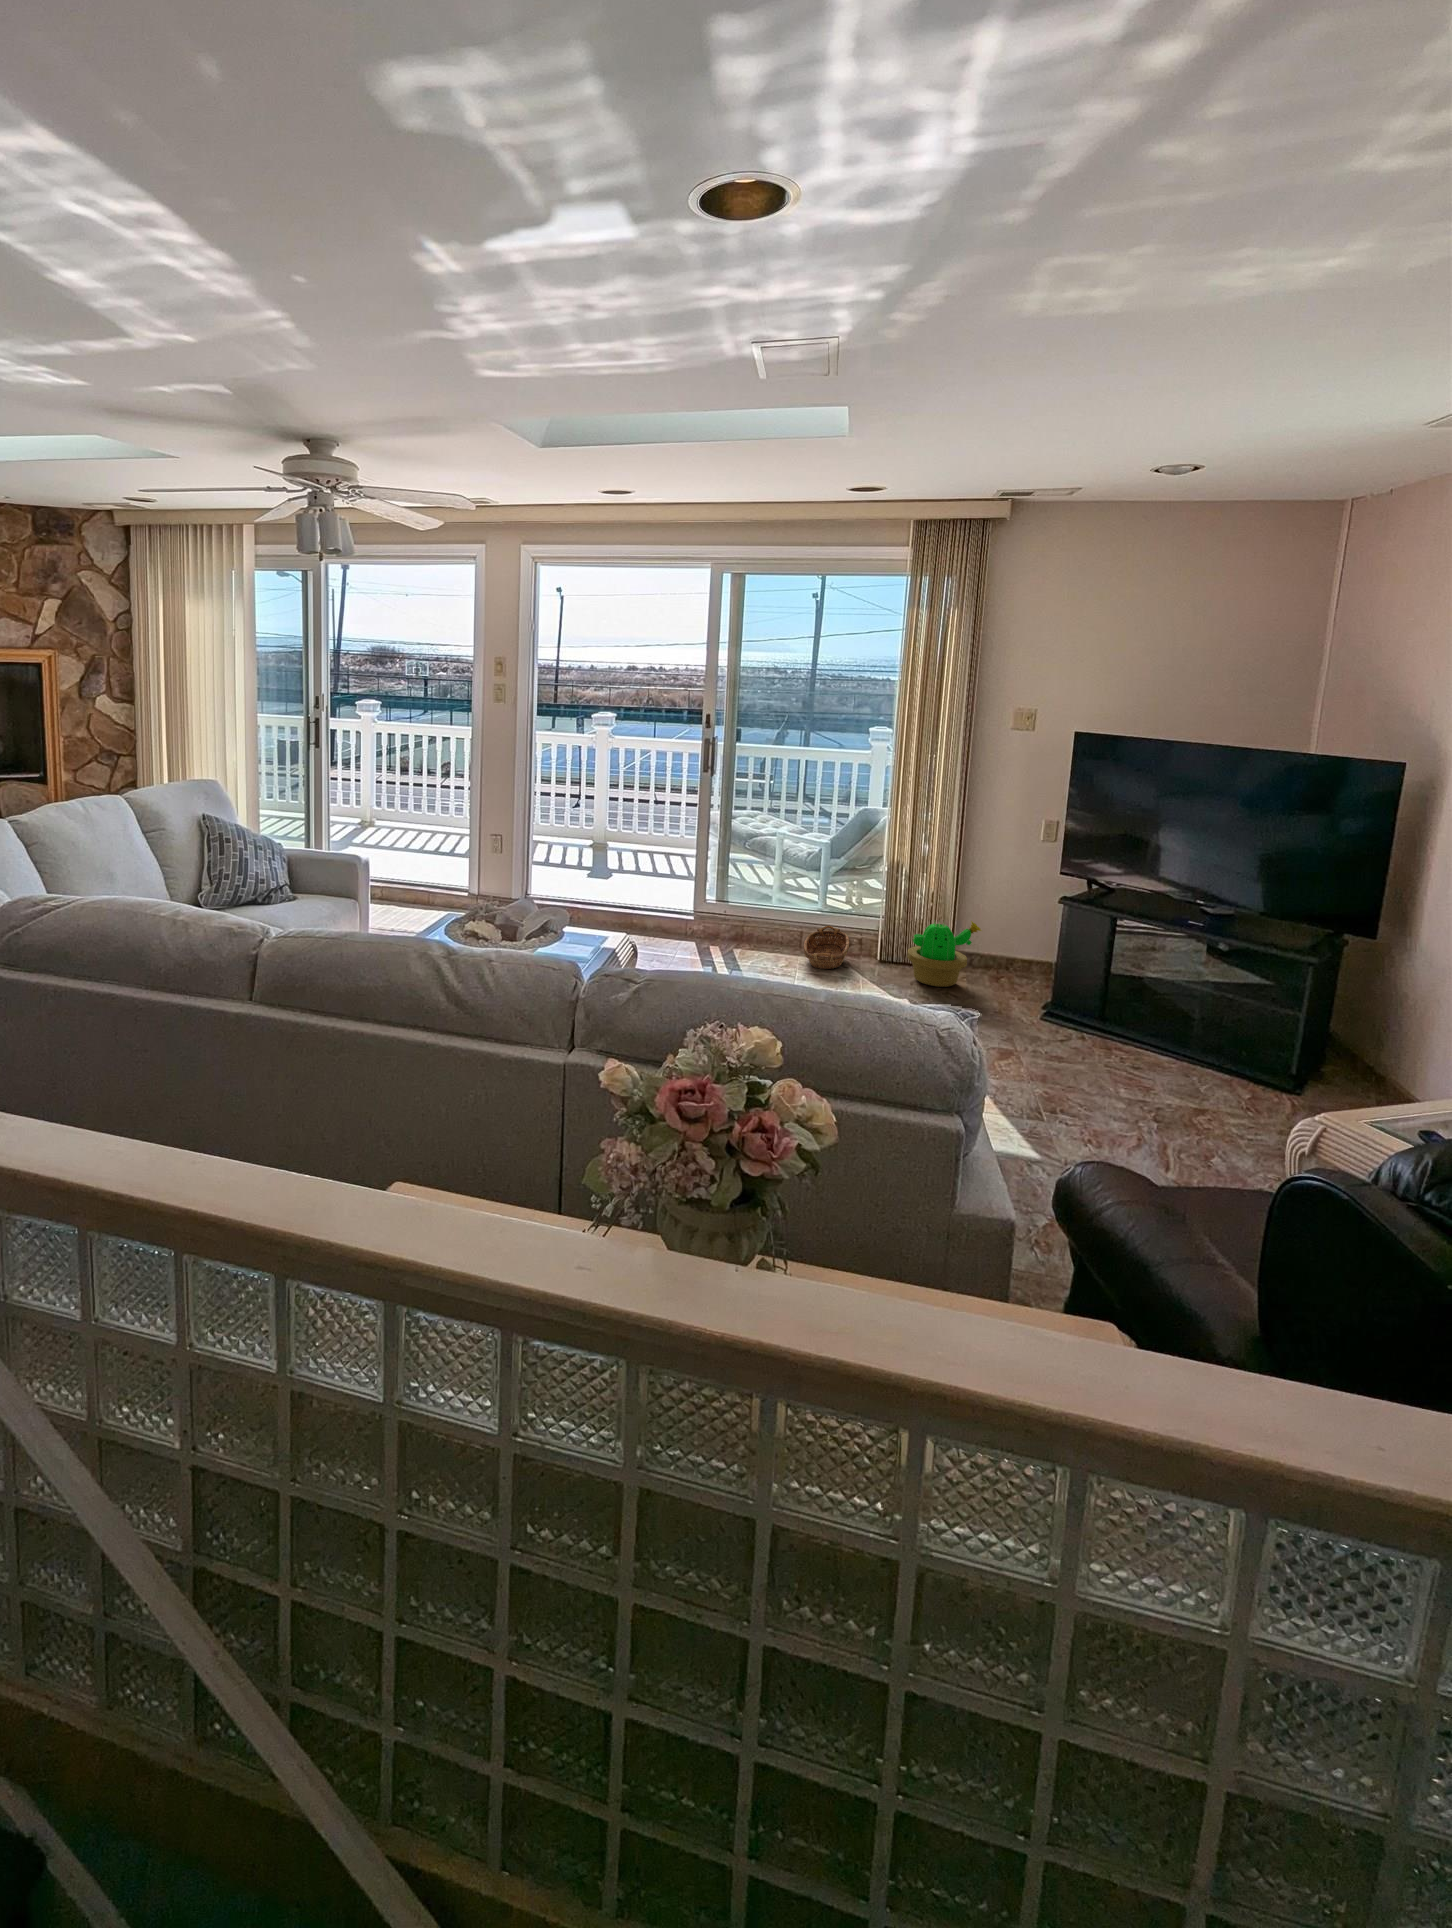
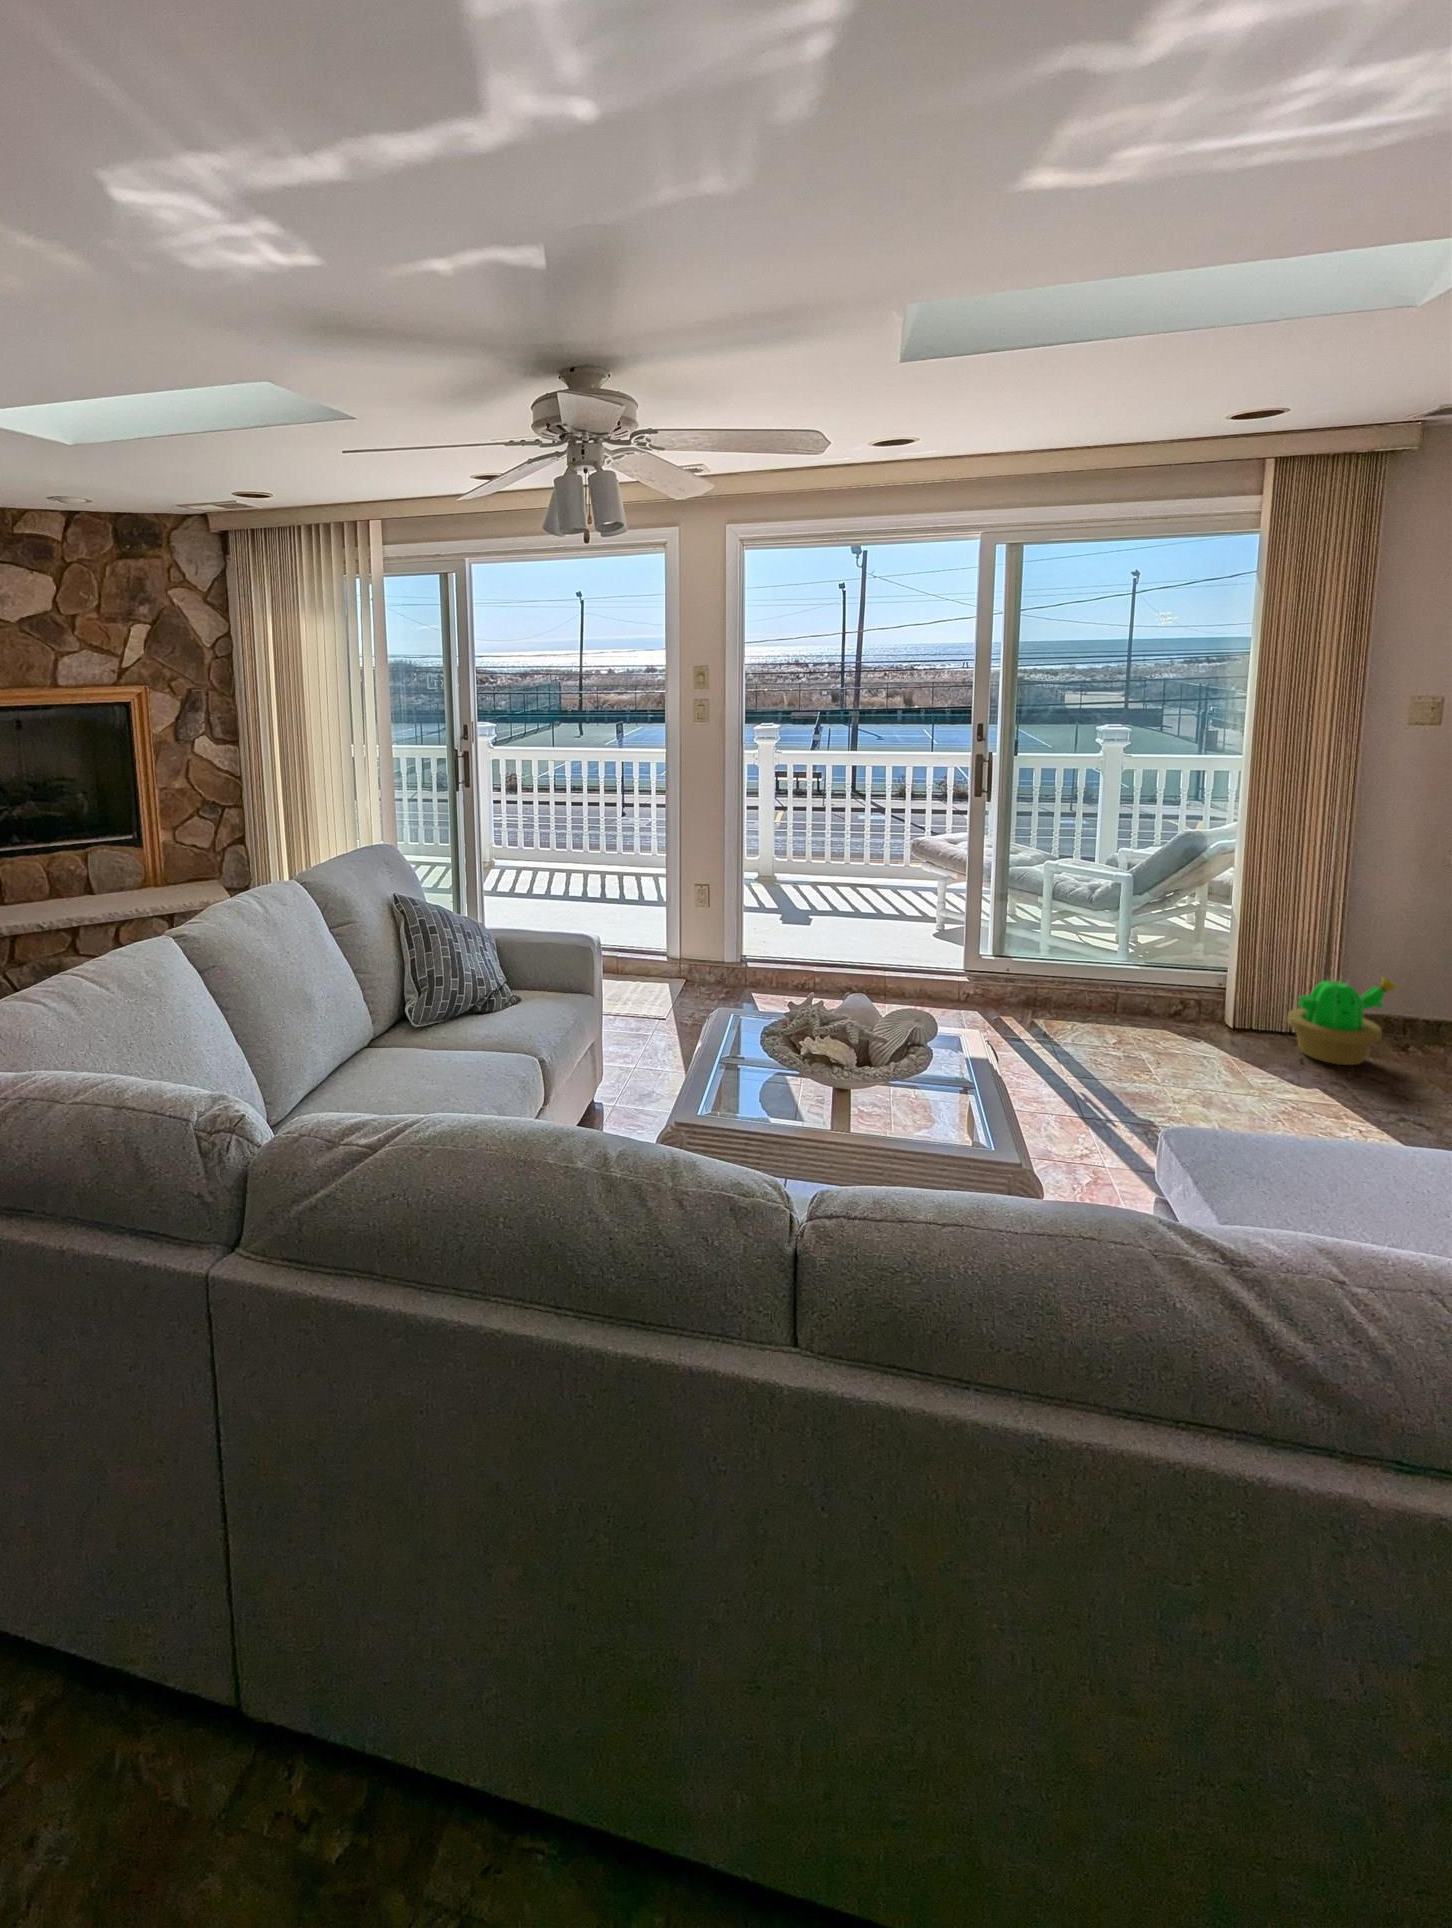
basket: present [804,926,850,969] -> none [1111,981,1217,1050]

